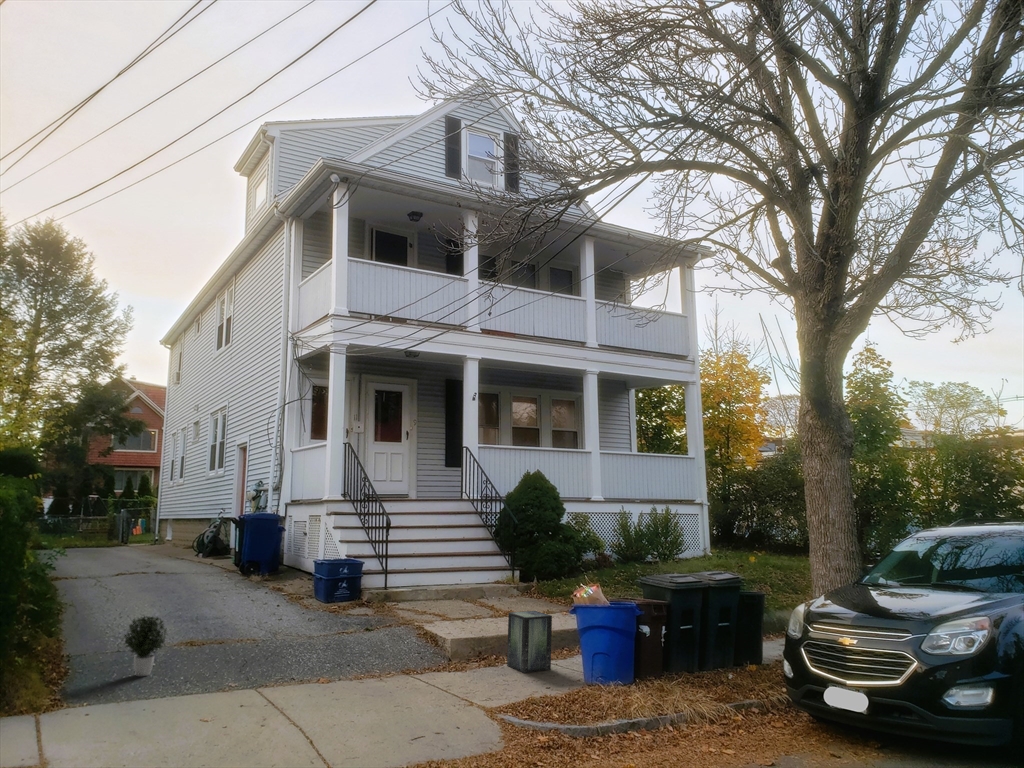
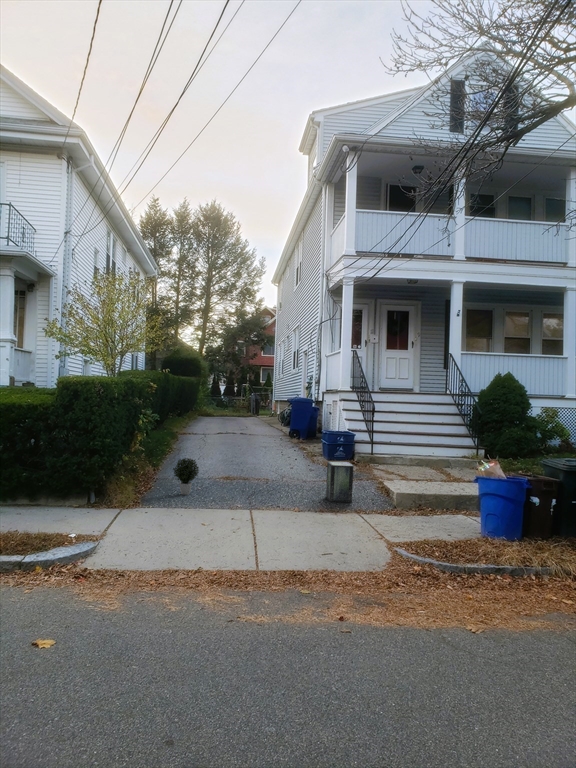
storage box: present [507,611,552,673] -> present [326,462,354,502]

